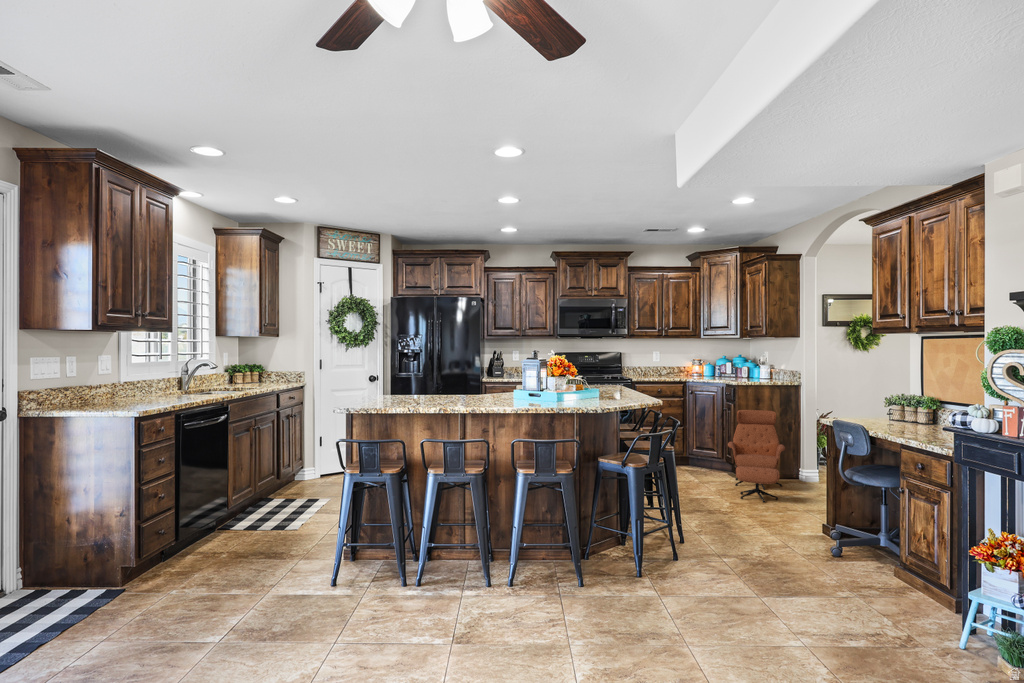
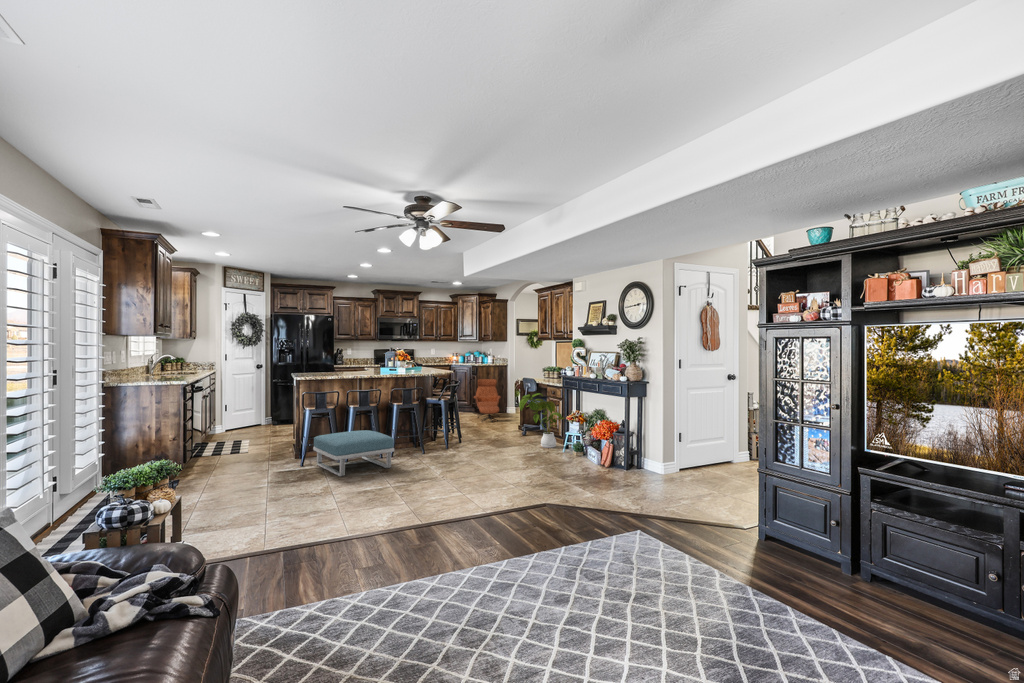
house plant: none [821,468,972,620] -> present [519,393,564,448]
footstool: none [344,524,489,645] -> present [313,430,394,476]

